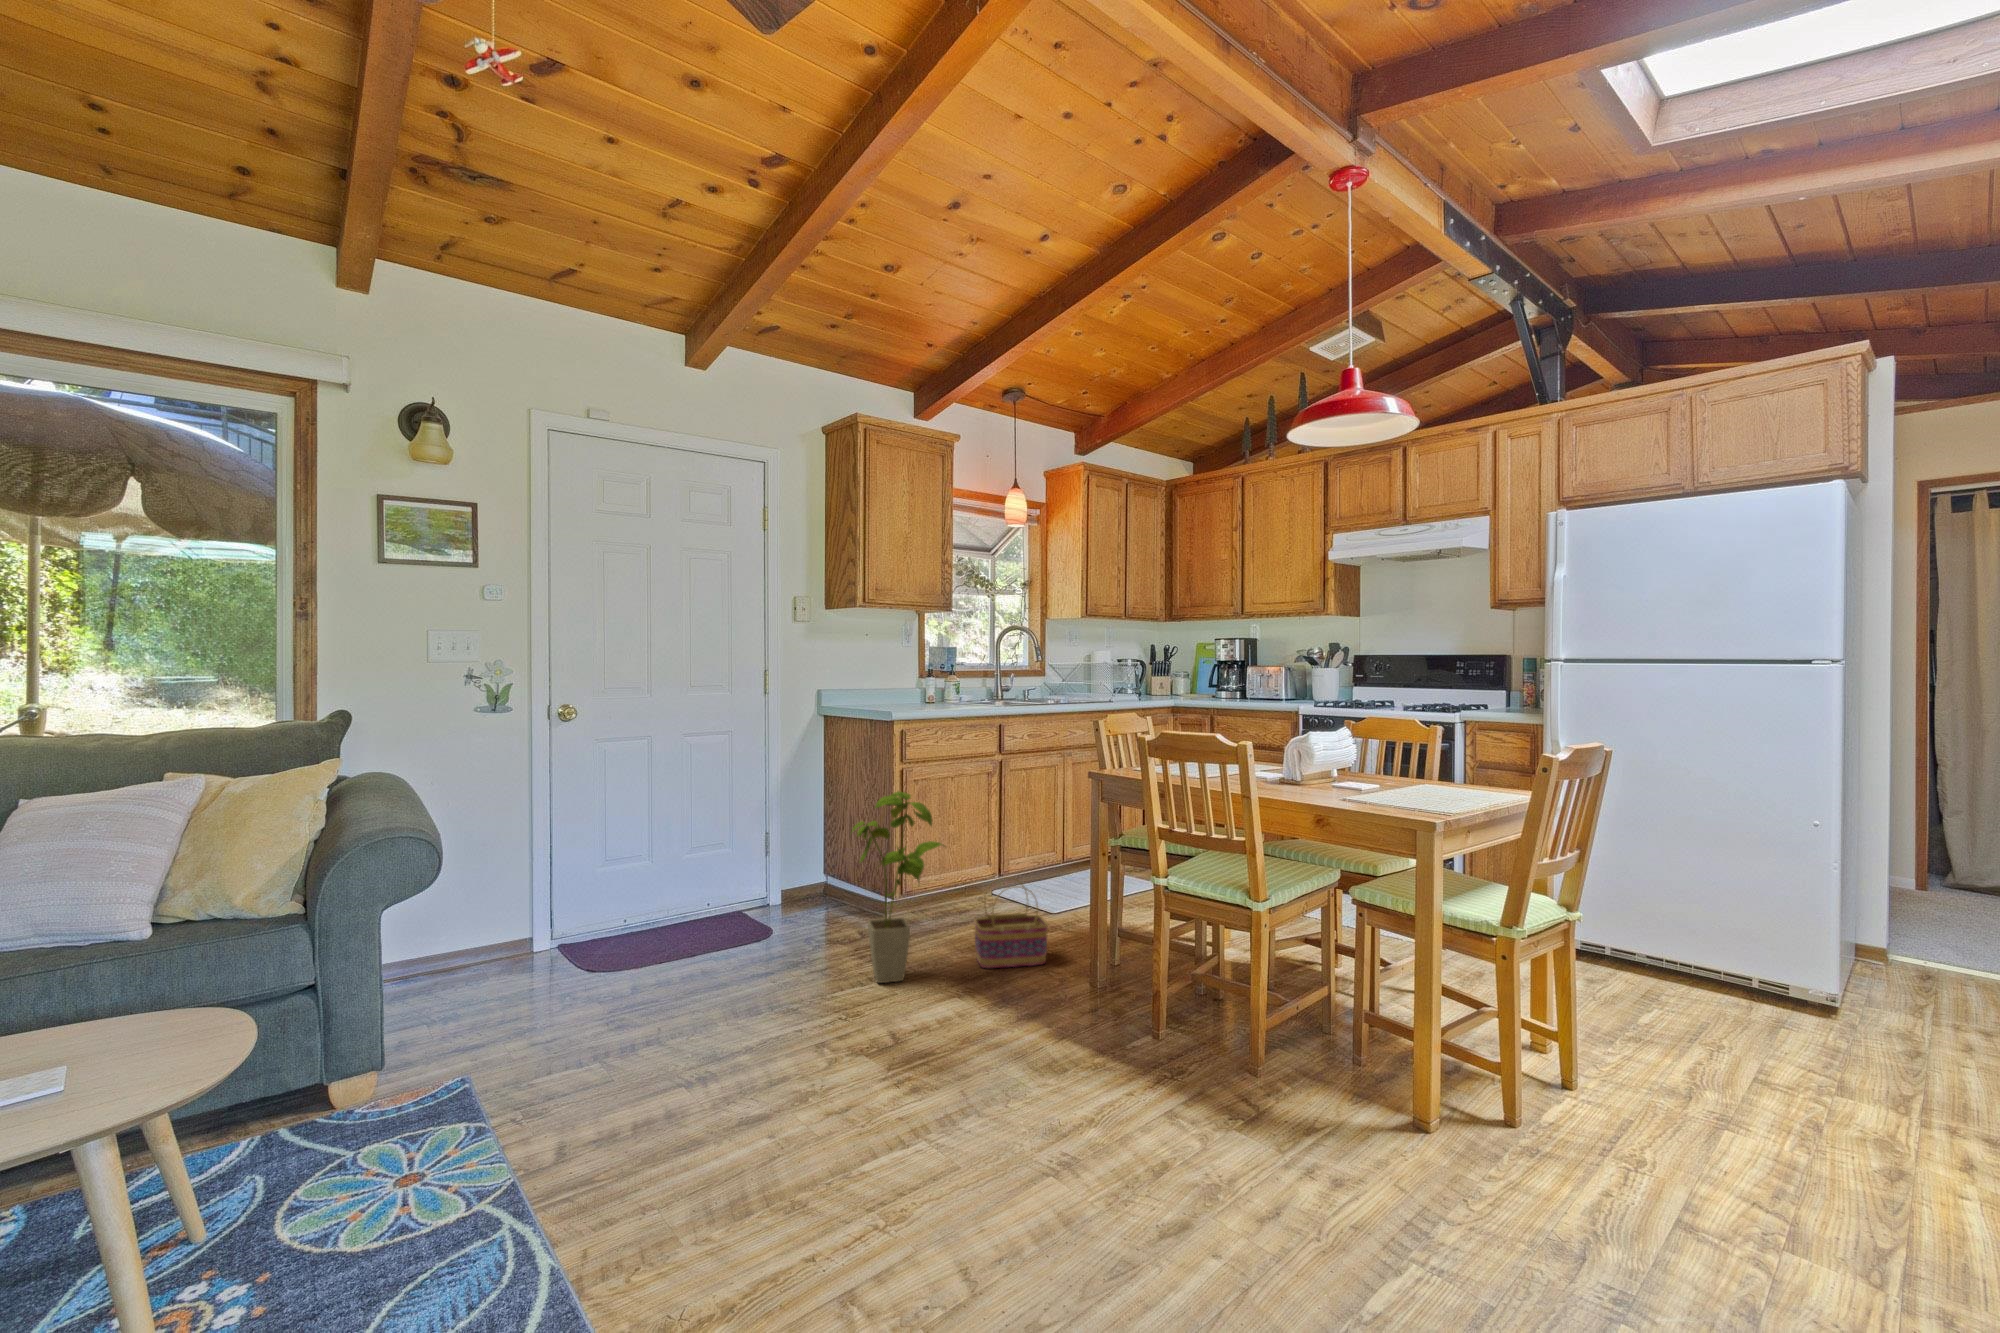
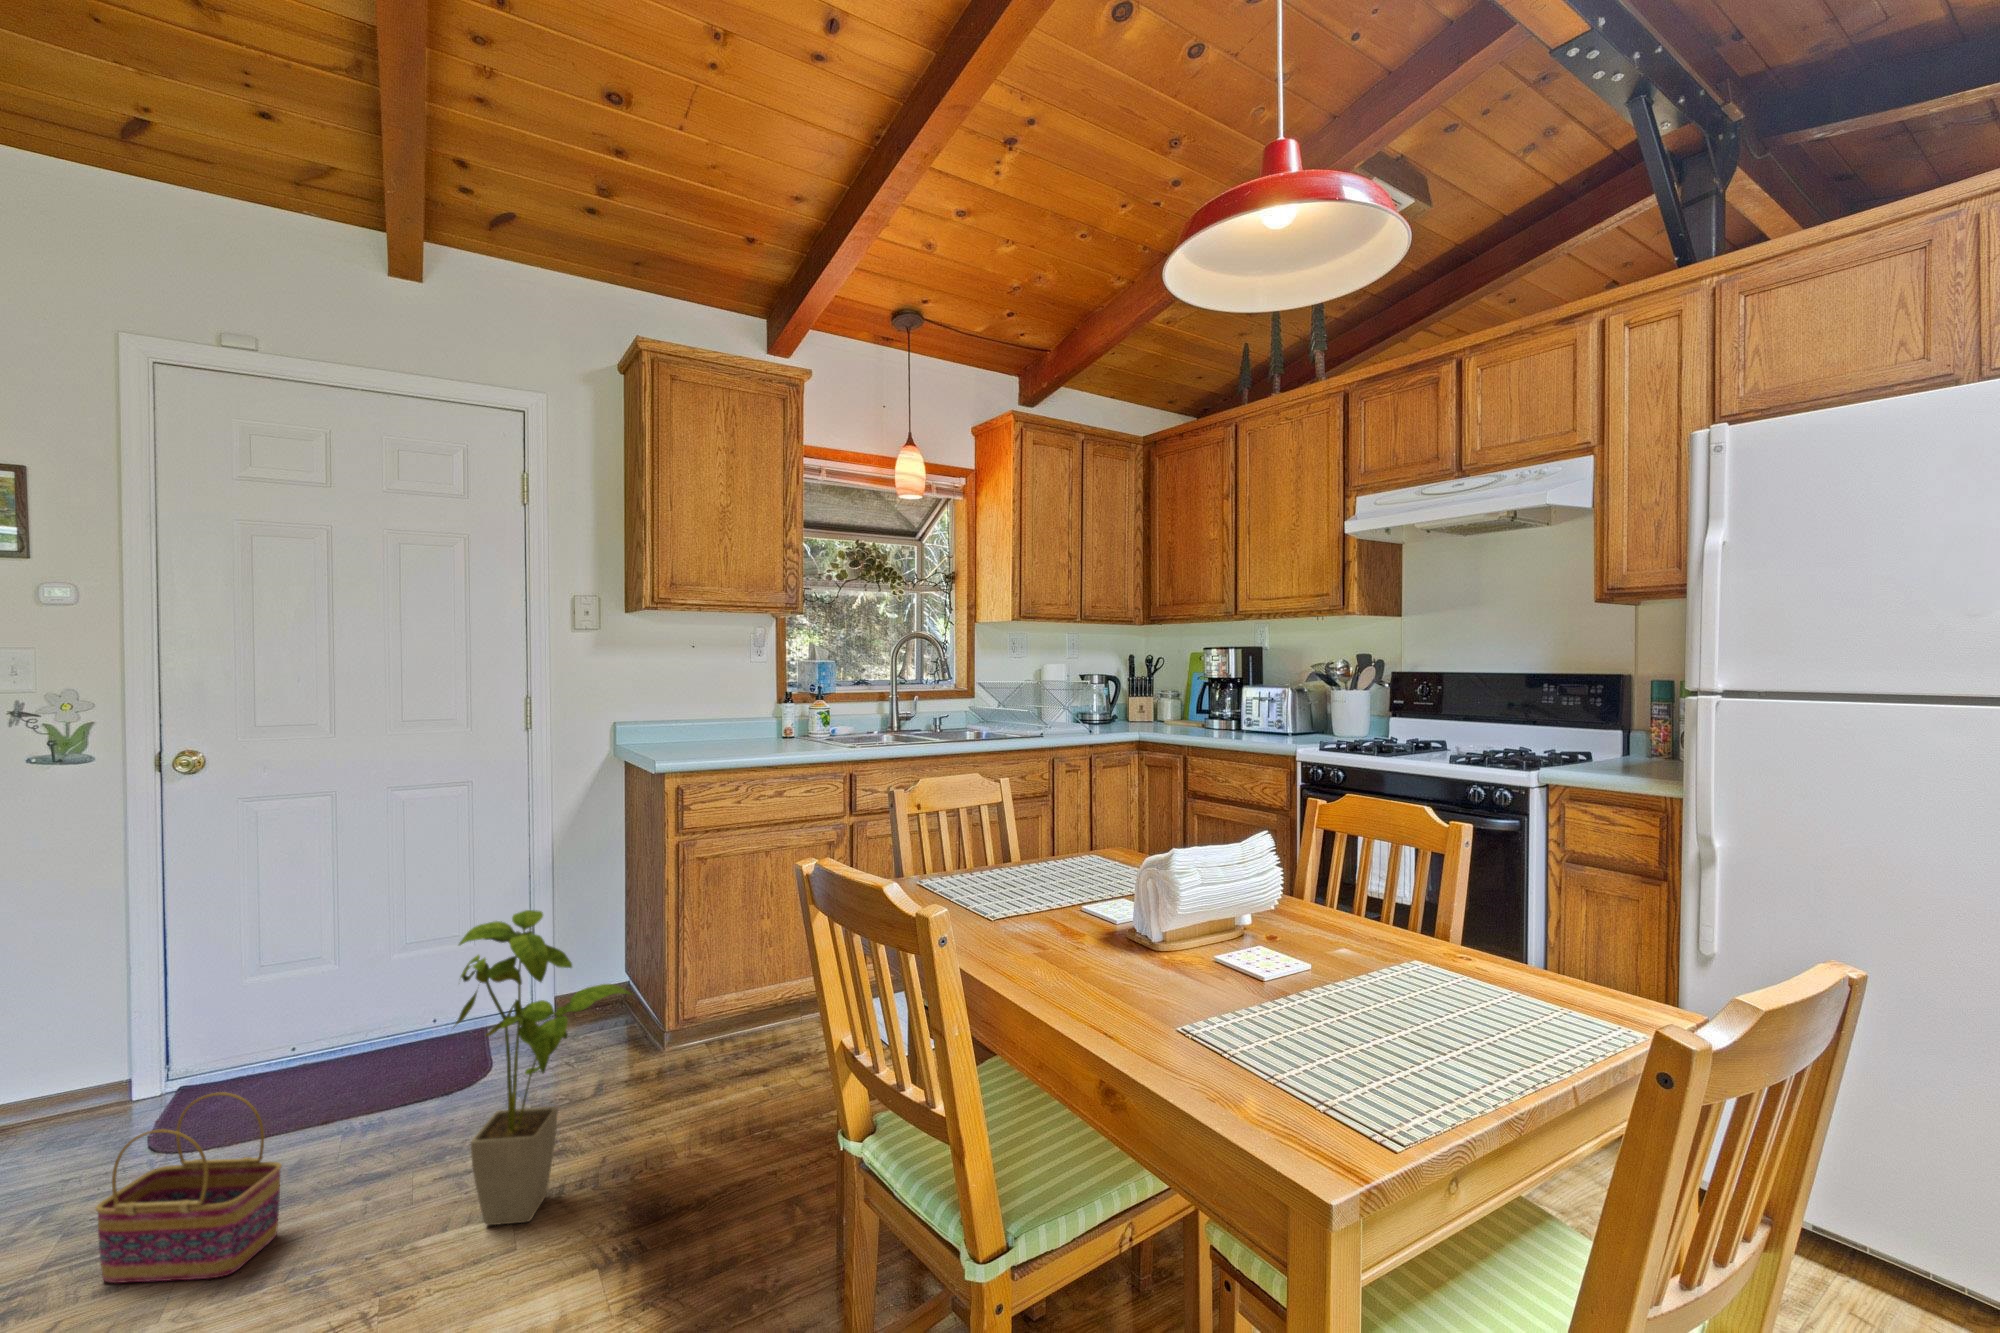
basket: present [974,878,1048,968] -> present [96,1092,282,1283]

